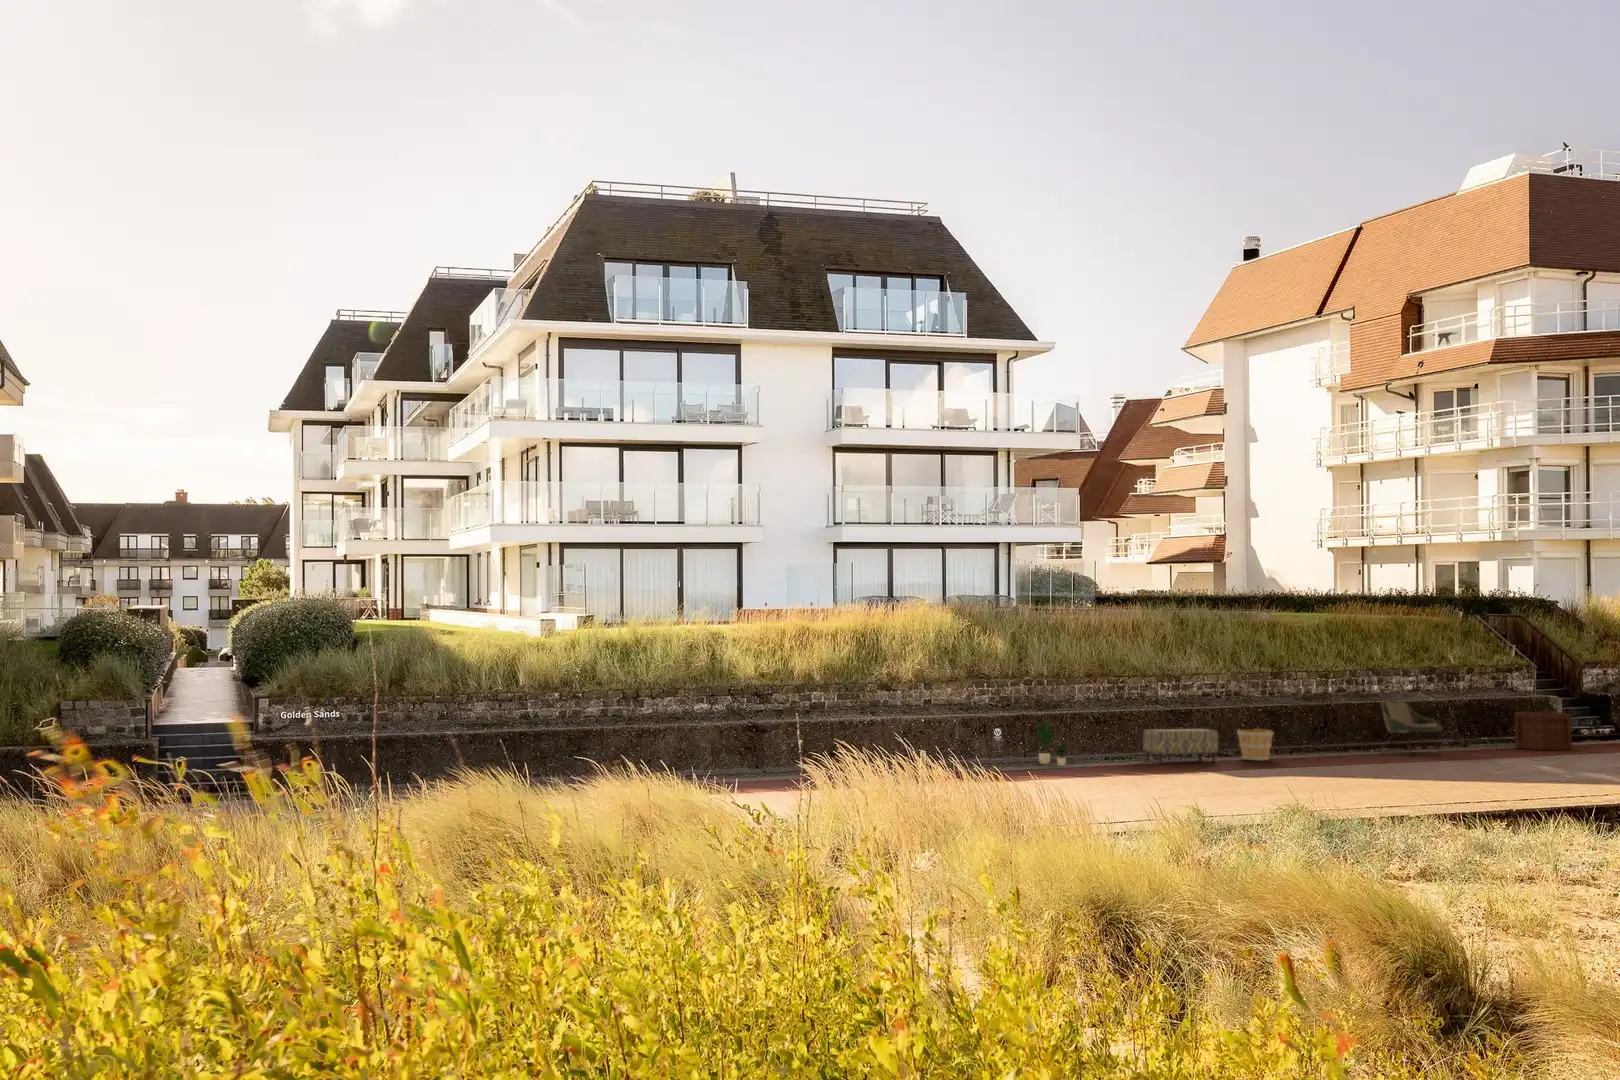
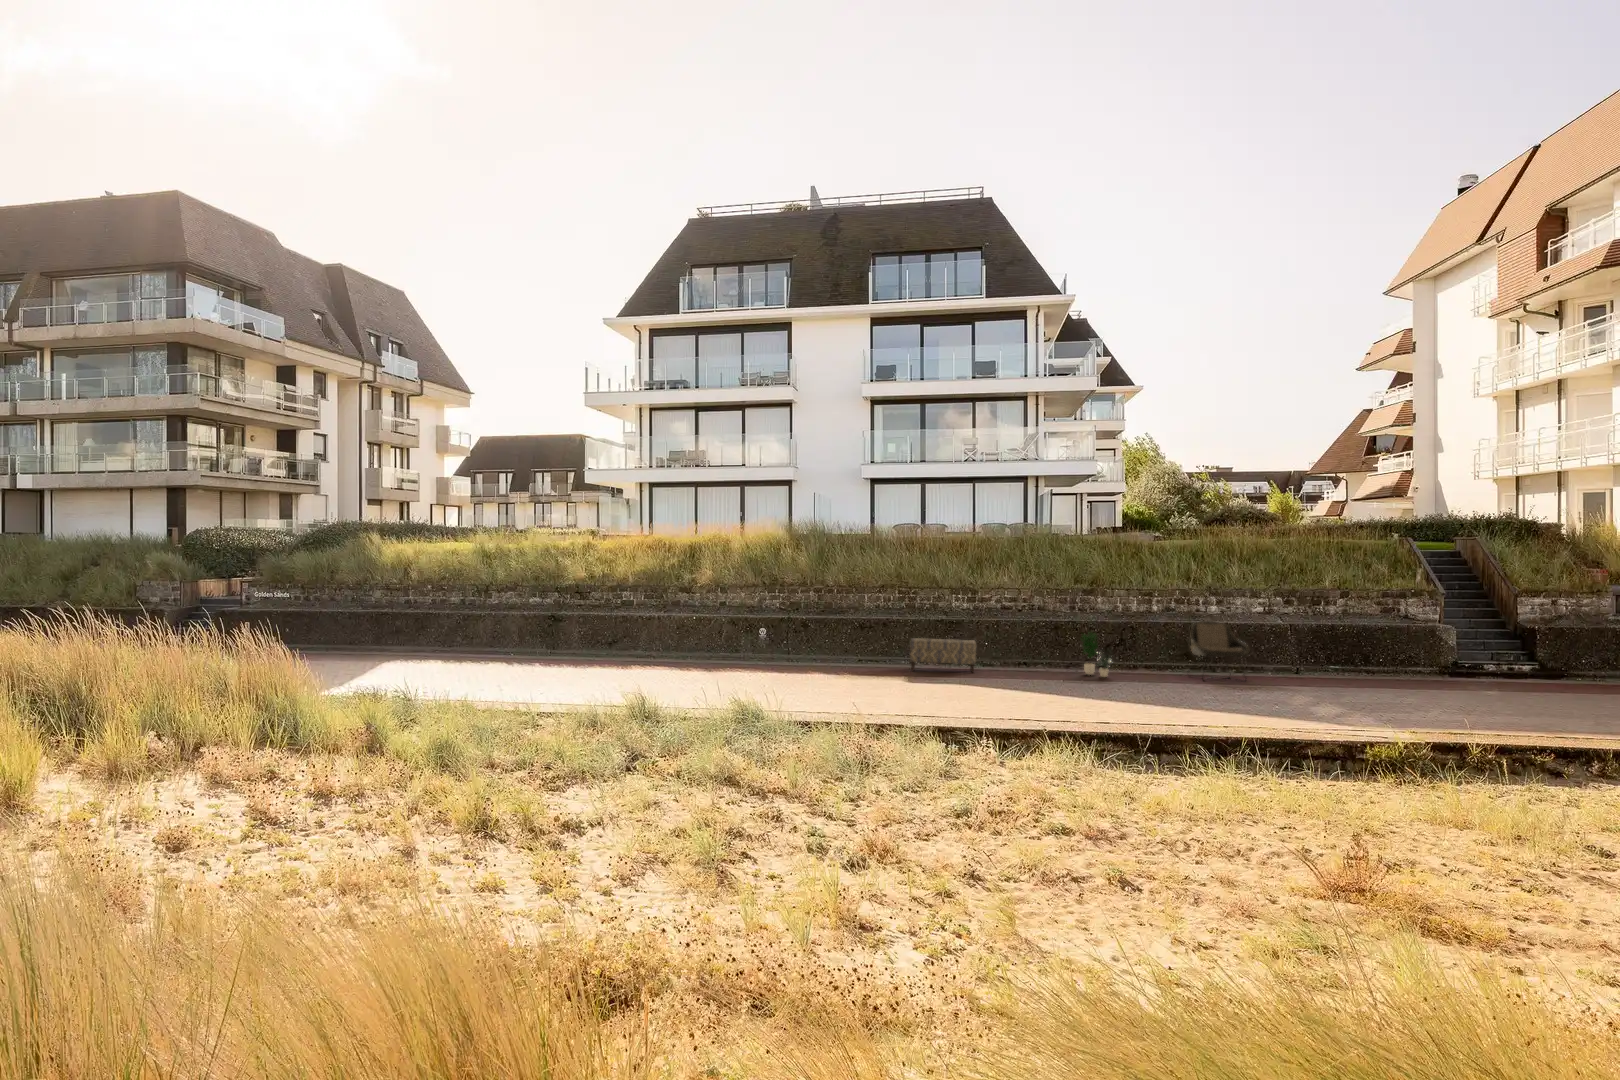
wooden crate: present [1515,712,1572,750] -> none [1380,641,1440,686]
potted plant: present [1035,721,1068,766] -> present [1081,633,1111,677]
wooden bucket: present [1237,729,1273,761] -> none [1009,643,1045,675]

